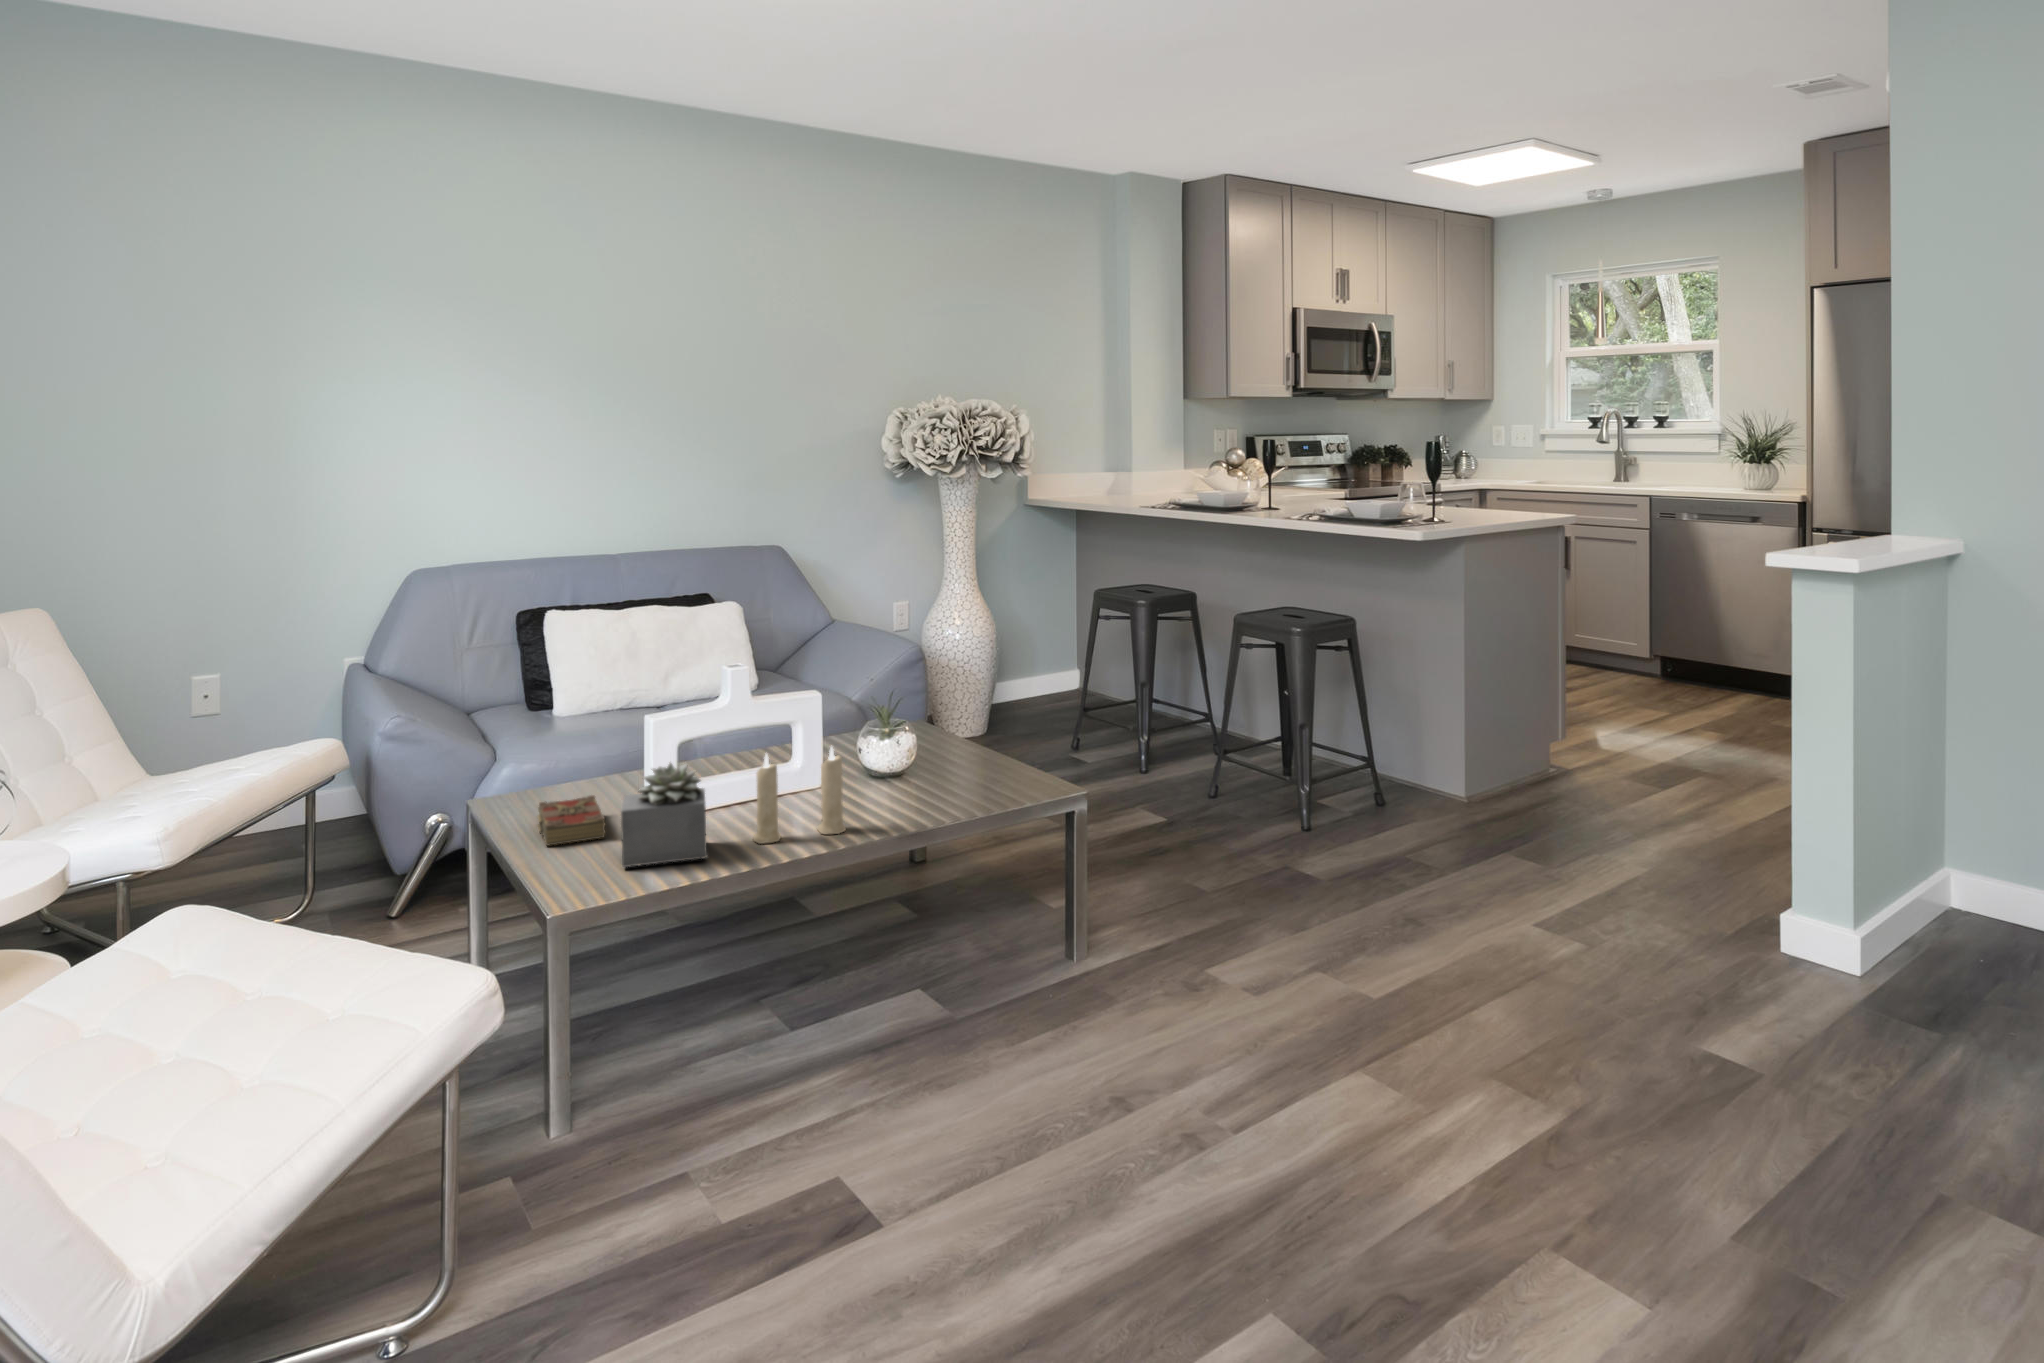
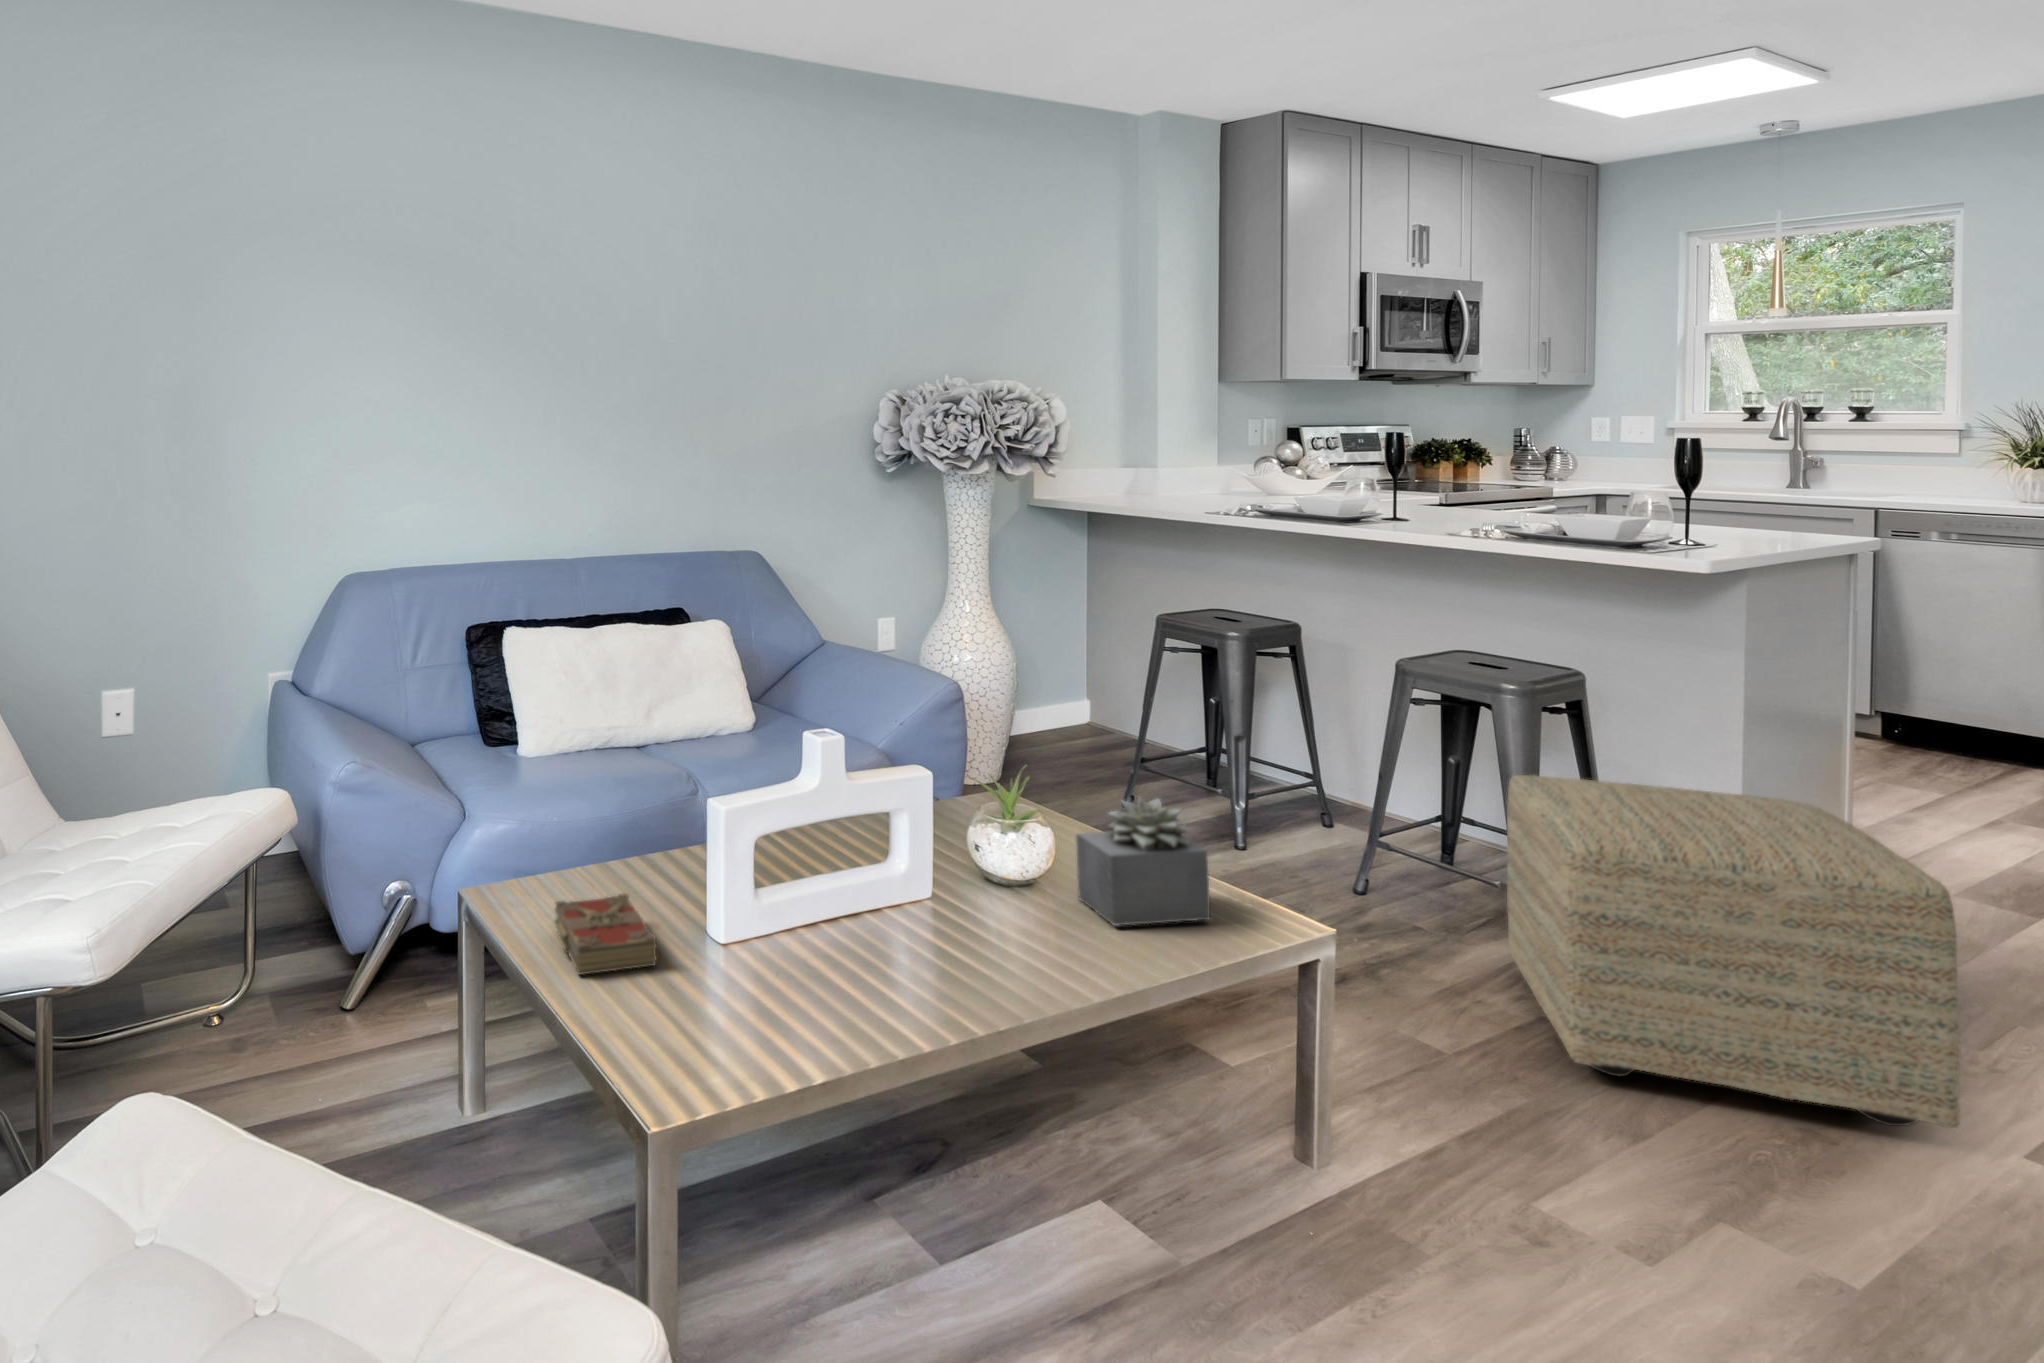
ottoman: none [1274,697,1486,908] -> present [1507,775,1961,1128]
candle: present [753,747,846,844] -> none [871,842,1006,995]
succulent plant: present [621,763,708,867] -> present [1076,797,1210,926]

